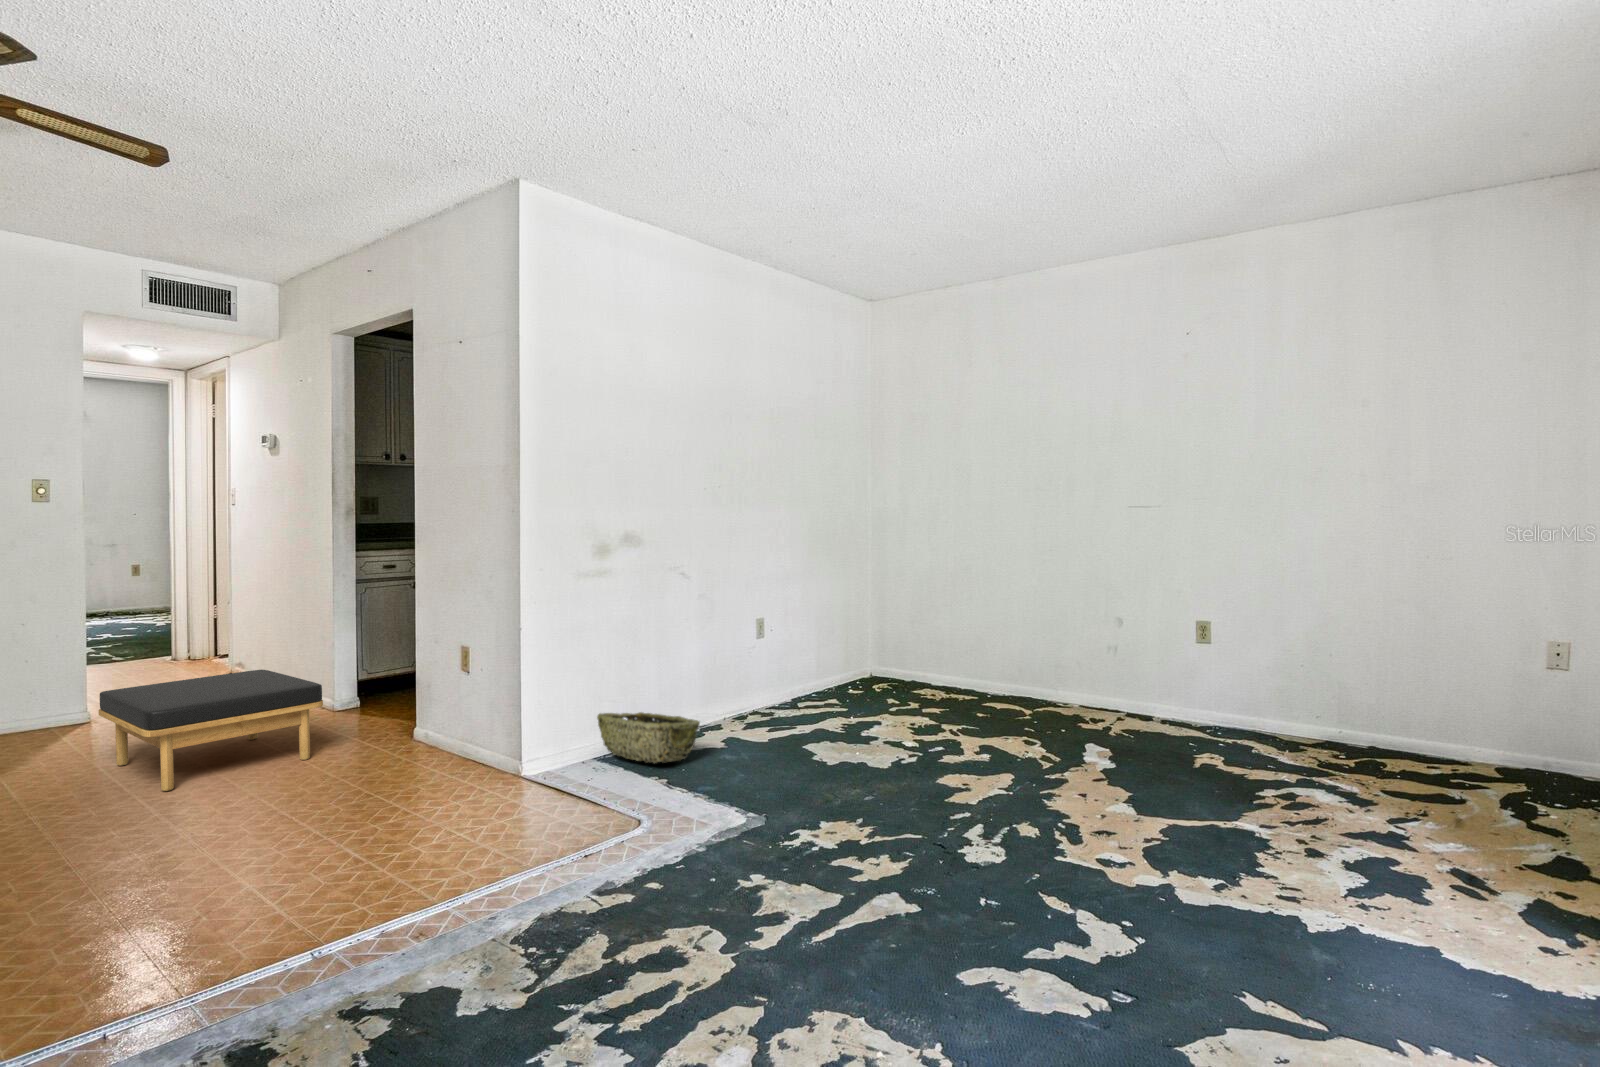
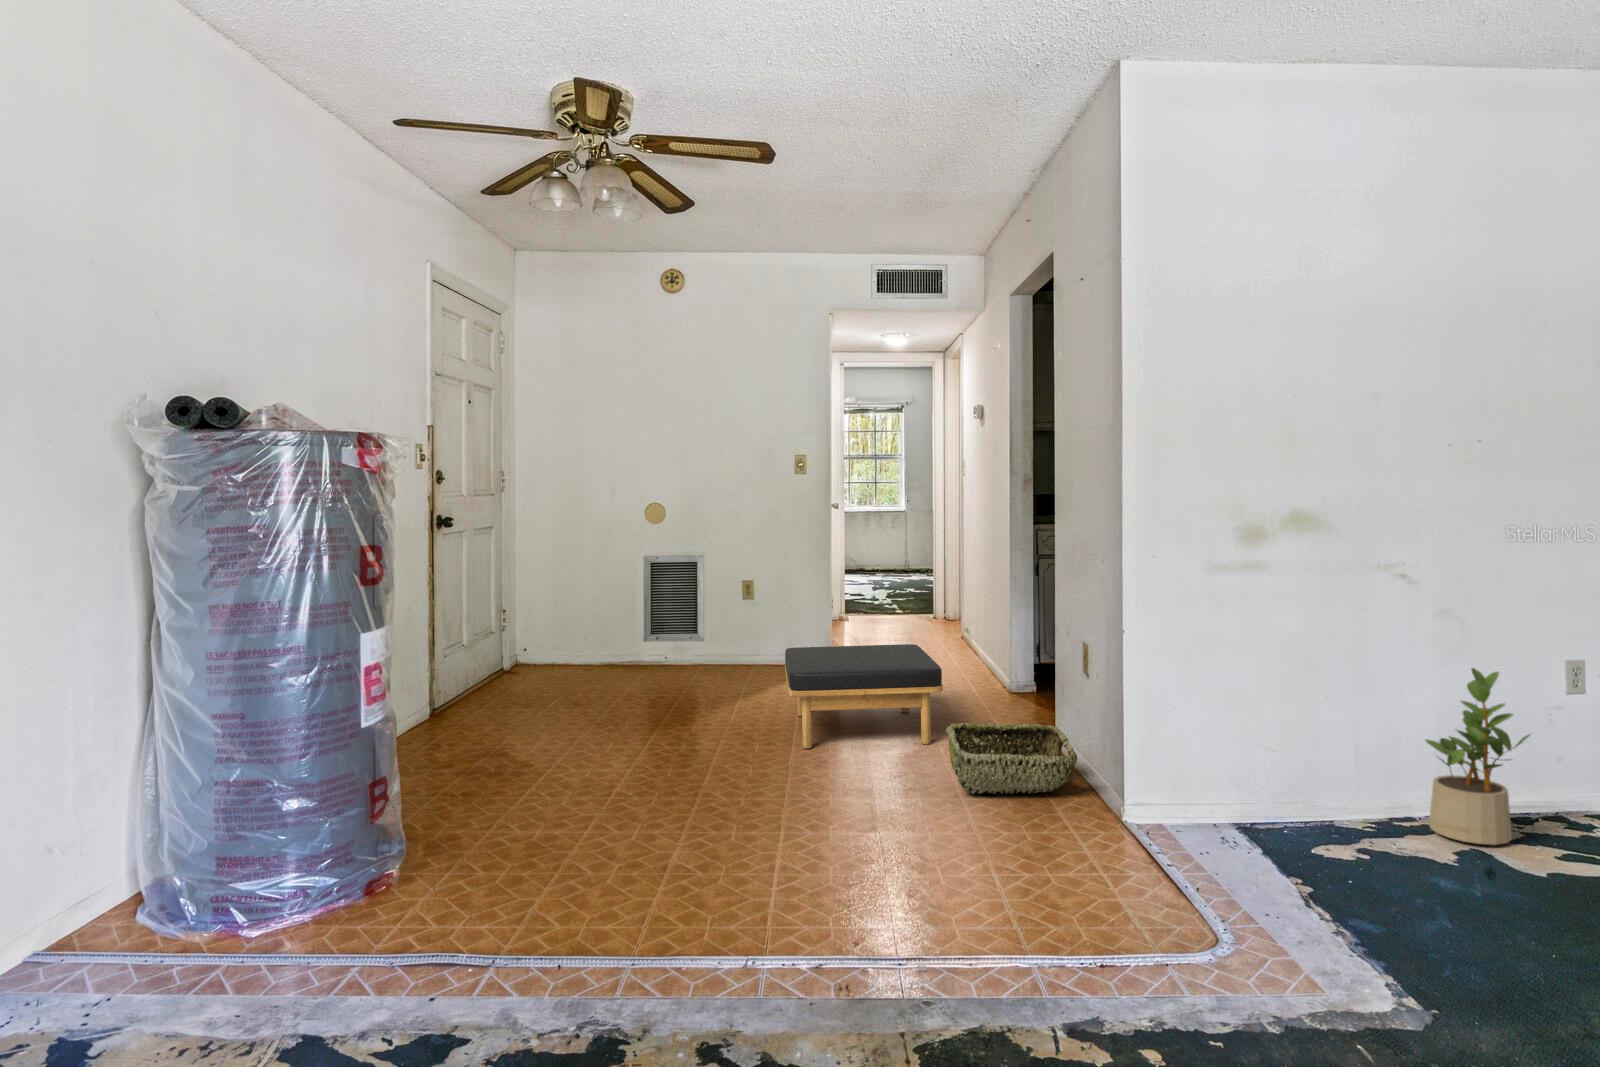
potted plant: none [701,628,752,734] -> present [1426,668,1530,845]
woven basket: present [597,712,700,763] -> present [946,723,1077,794]

